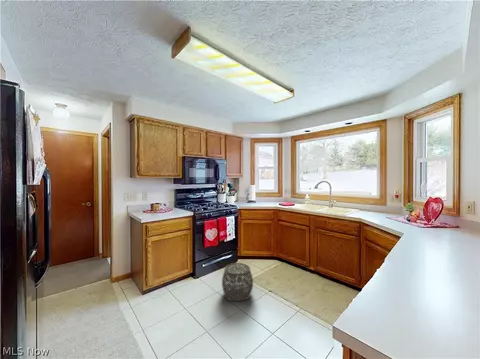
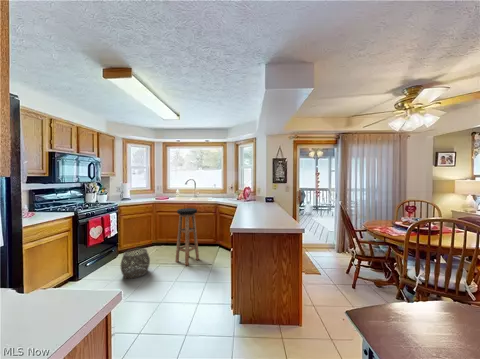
bar stool: none [288,223,323,311] -> present [175,208,199,265]

